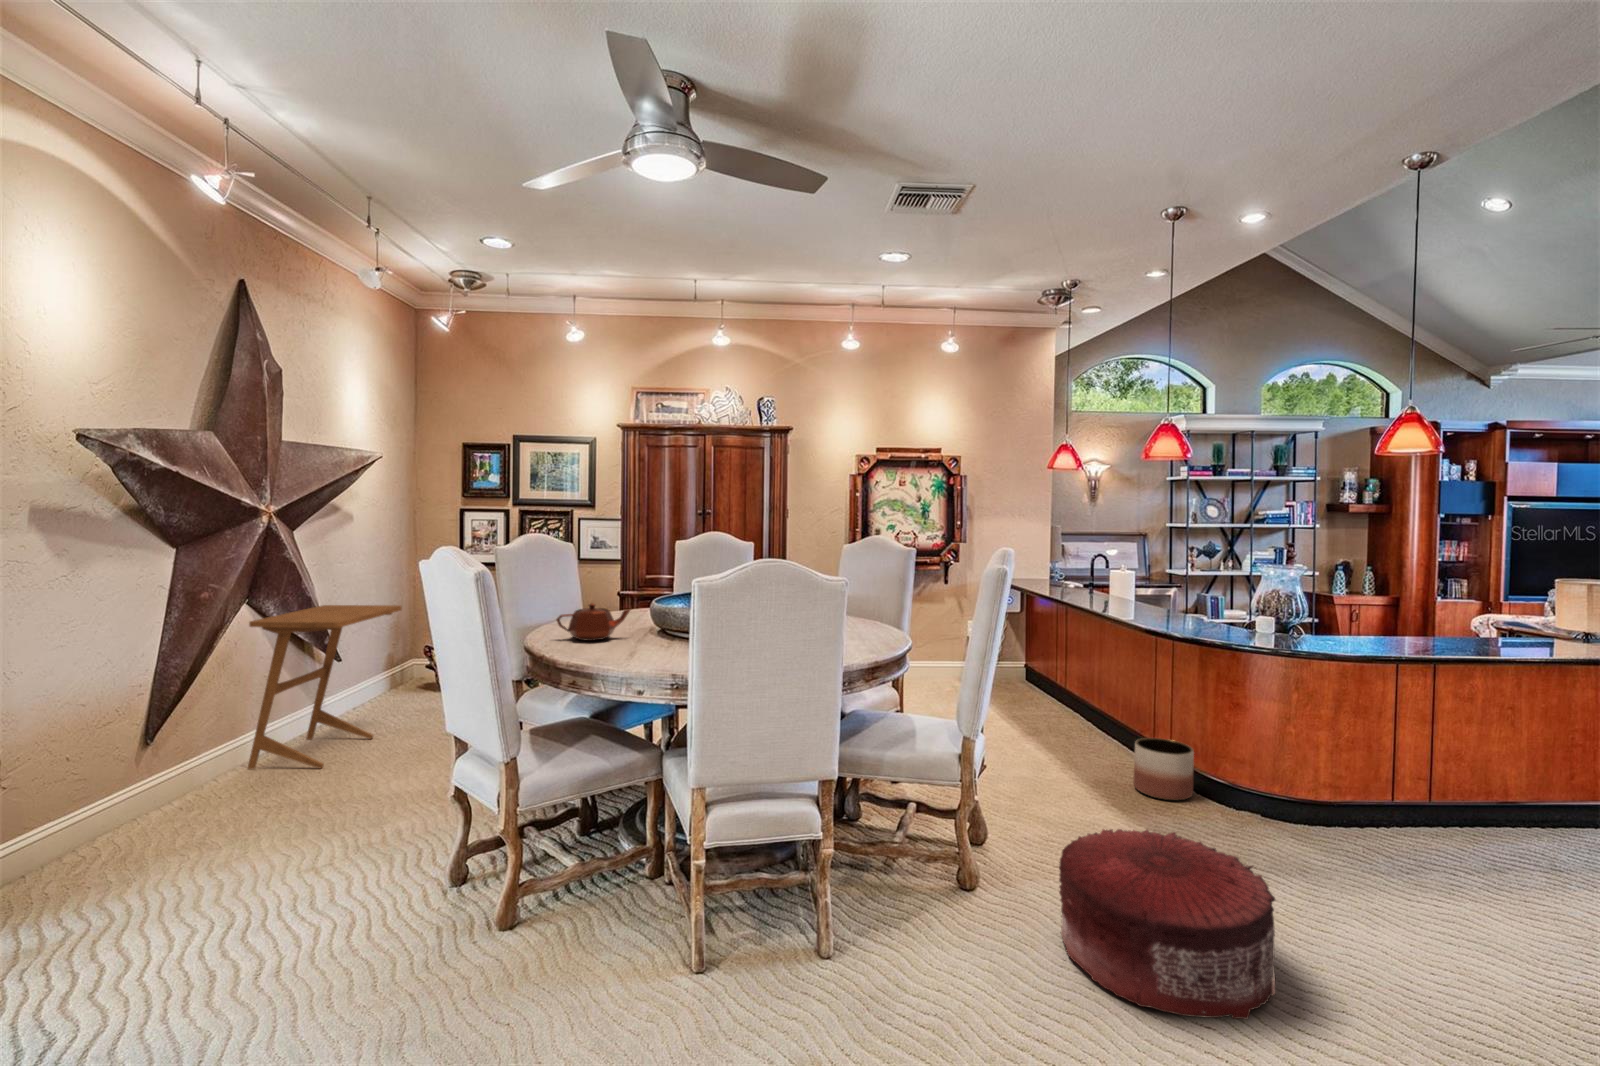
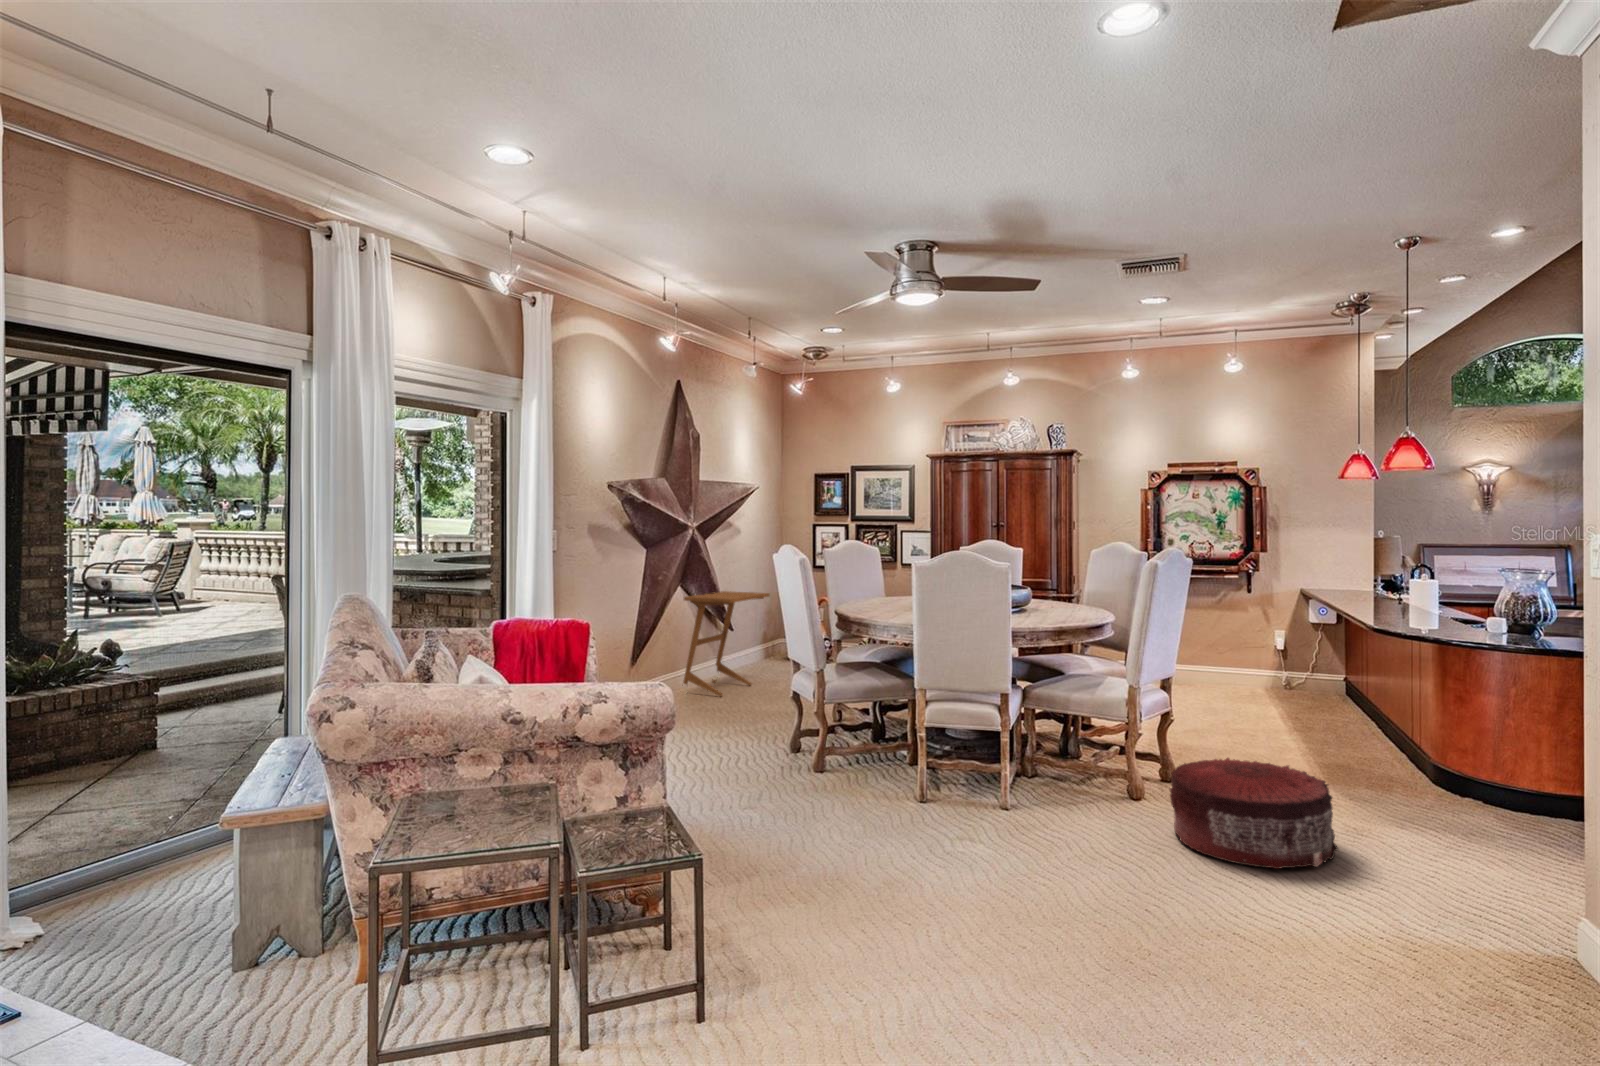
teapot: present [556,603,630,641] -> none [854,583,903,607]
planter: present [1133,738,1194,800] -> none [1358,730,1420,785]

